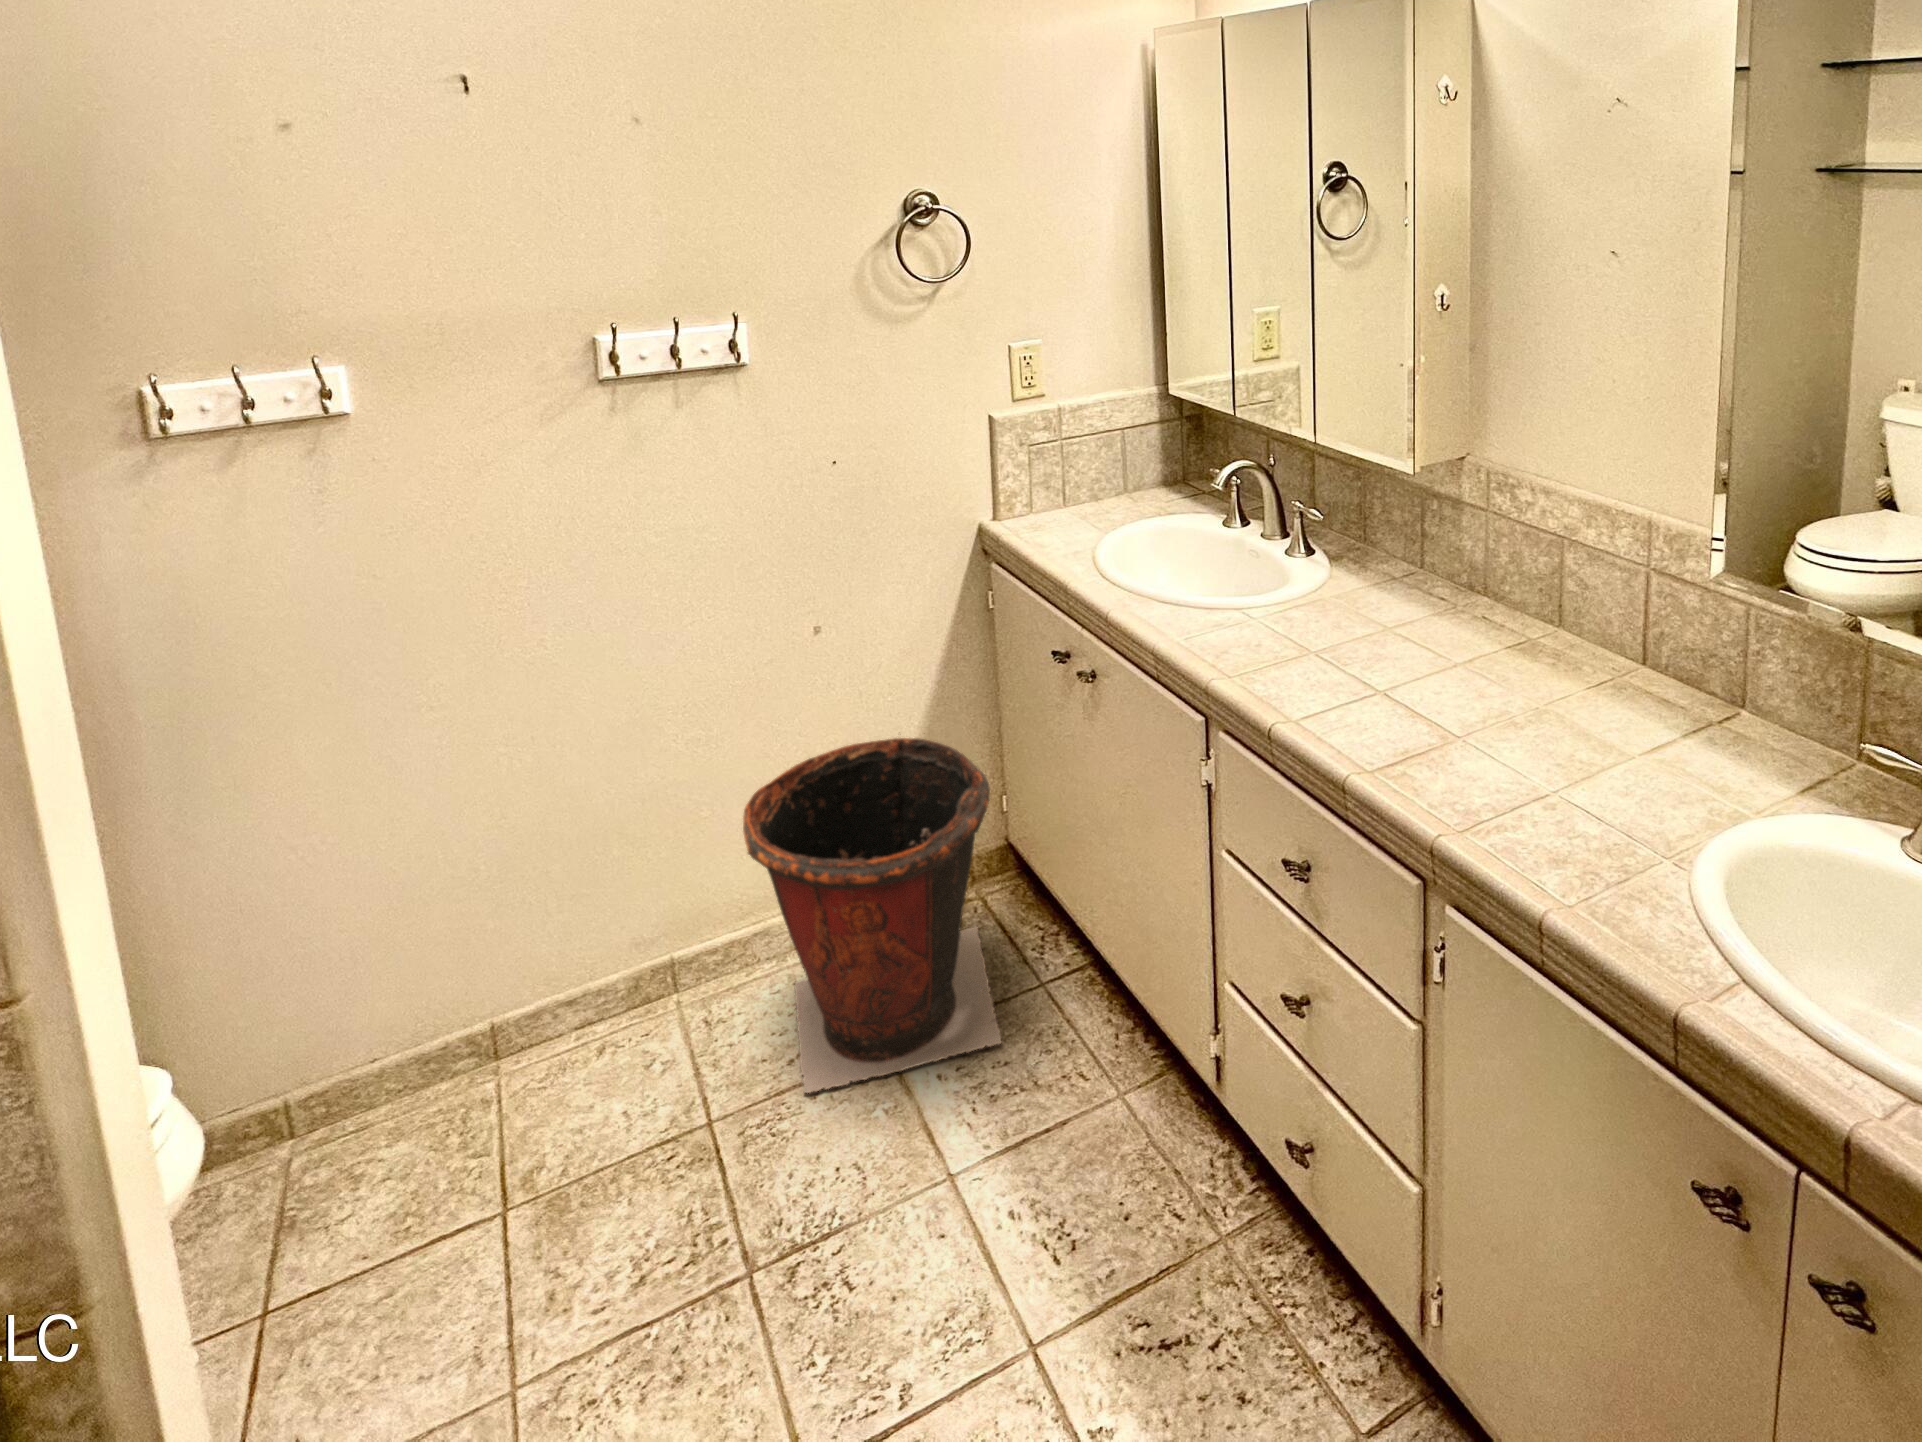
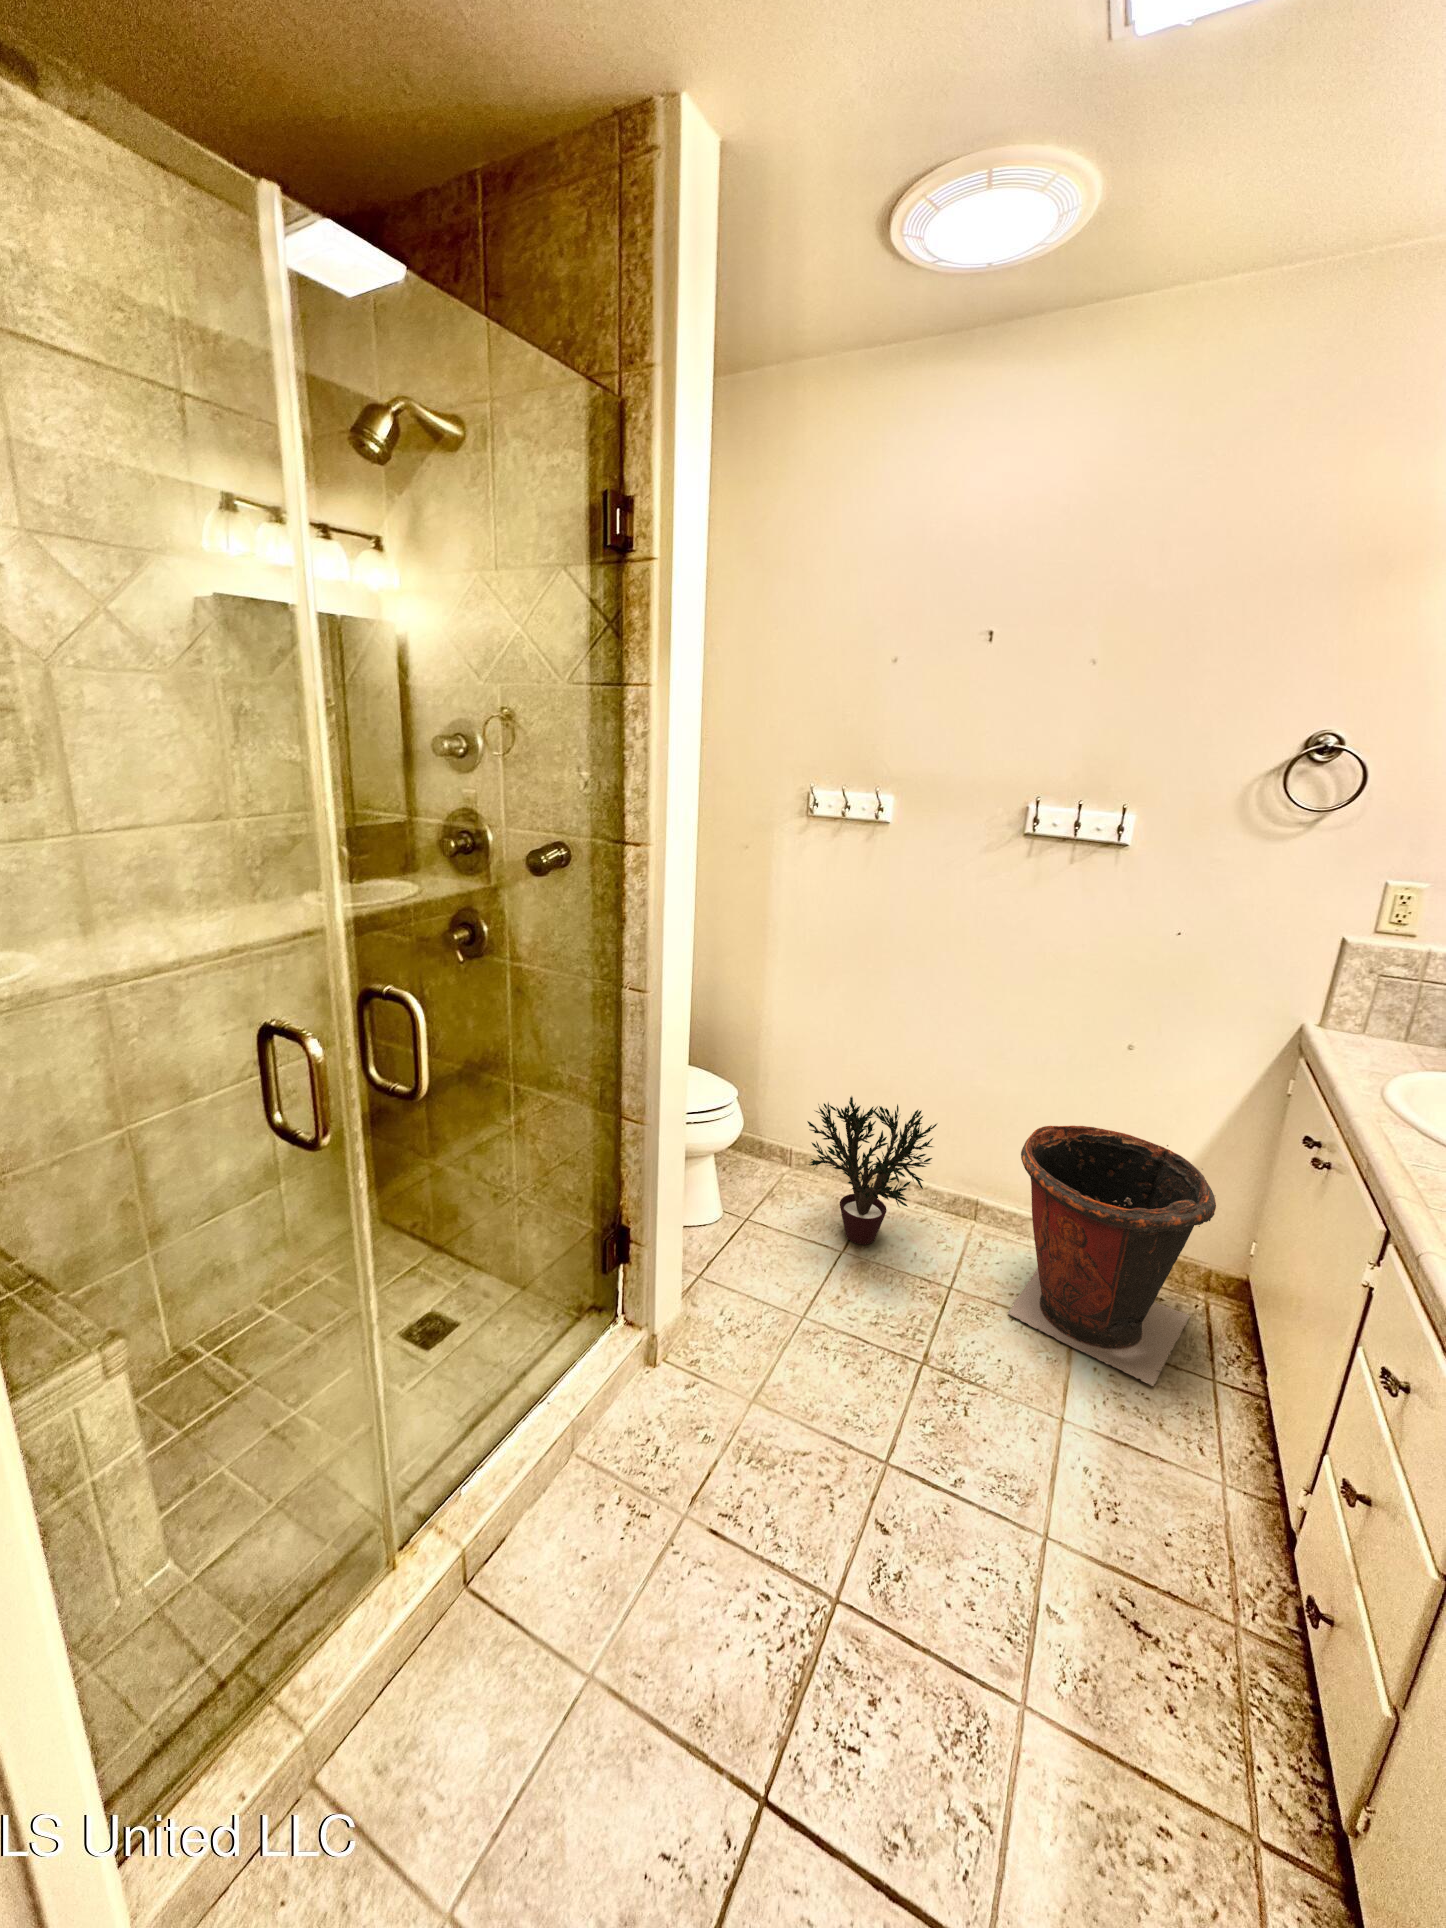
potted plant: none [352,875,625,1182] -> present [807,1096,937,1245]

